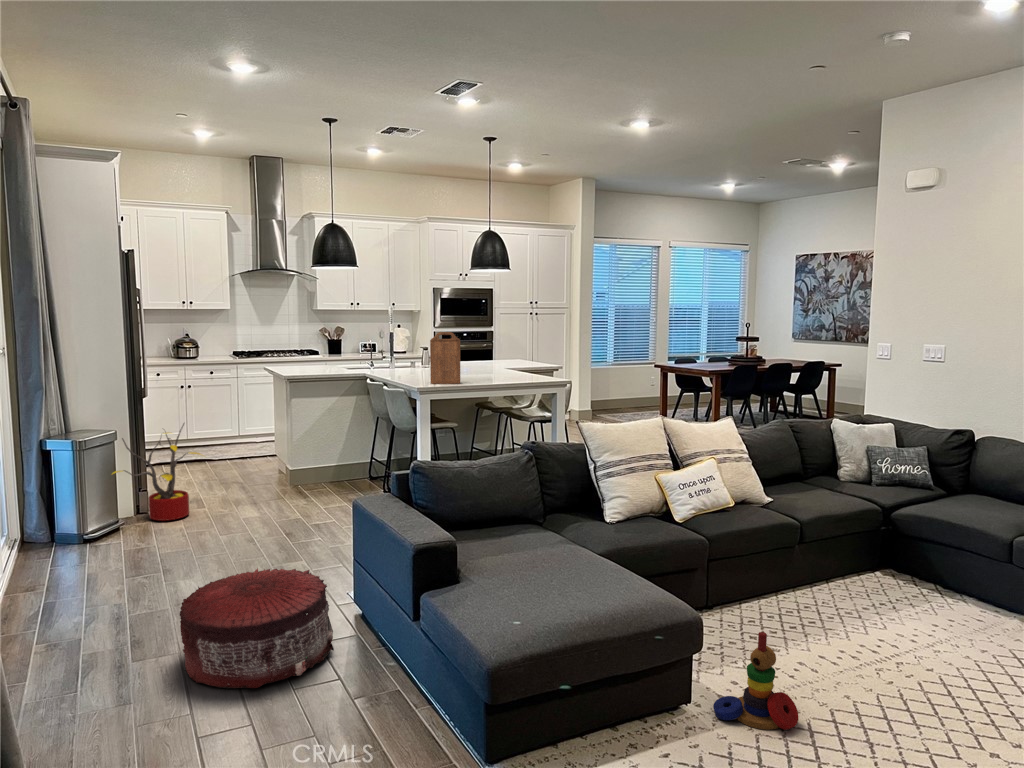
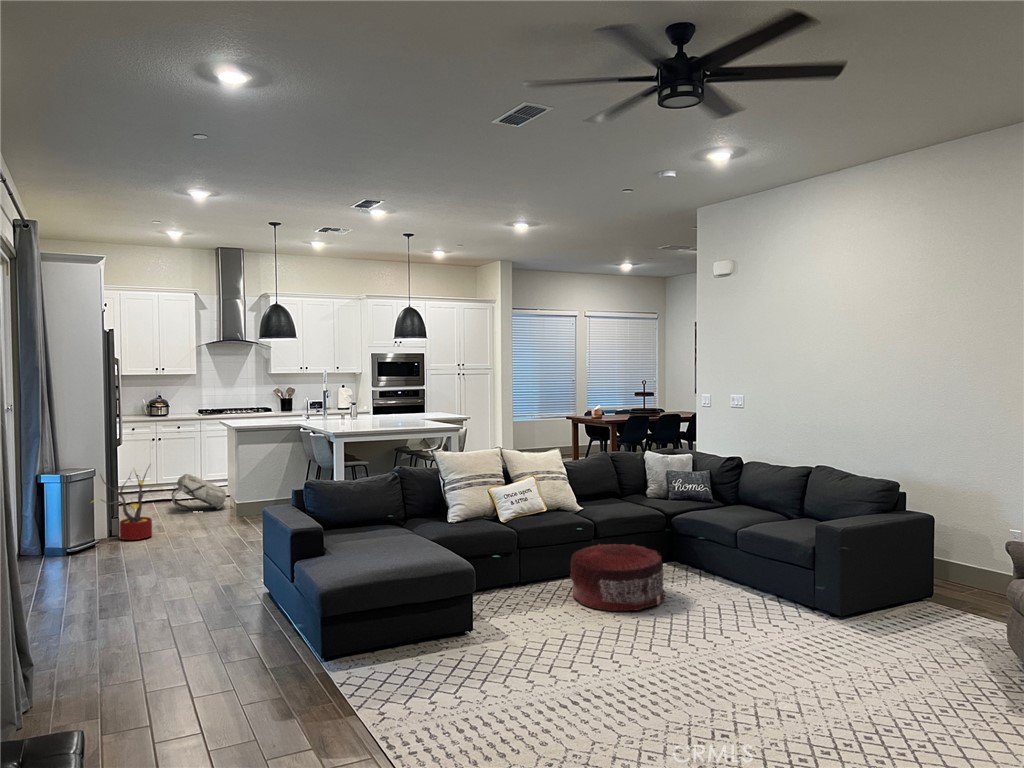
cutting board: present [430,332,460,384] -> none [344,390,368,430]
backpack: none [208,432,274,480] -> present [172,474,226,510]
pouf: present [180,568,334,688] -> present [570,543,666,611]
stacking toy: present [713,632,798,730] -> none [486,580,538,642]

